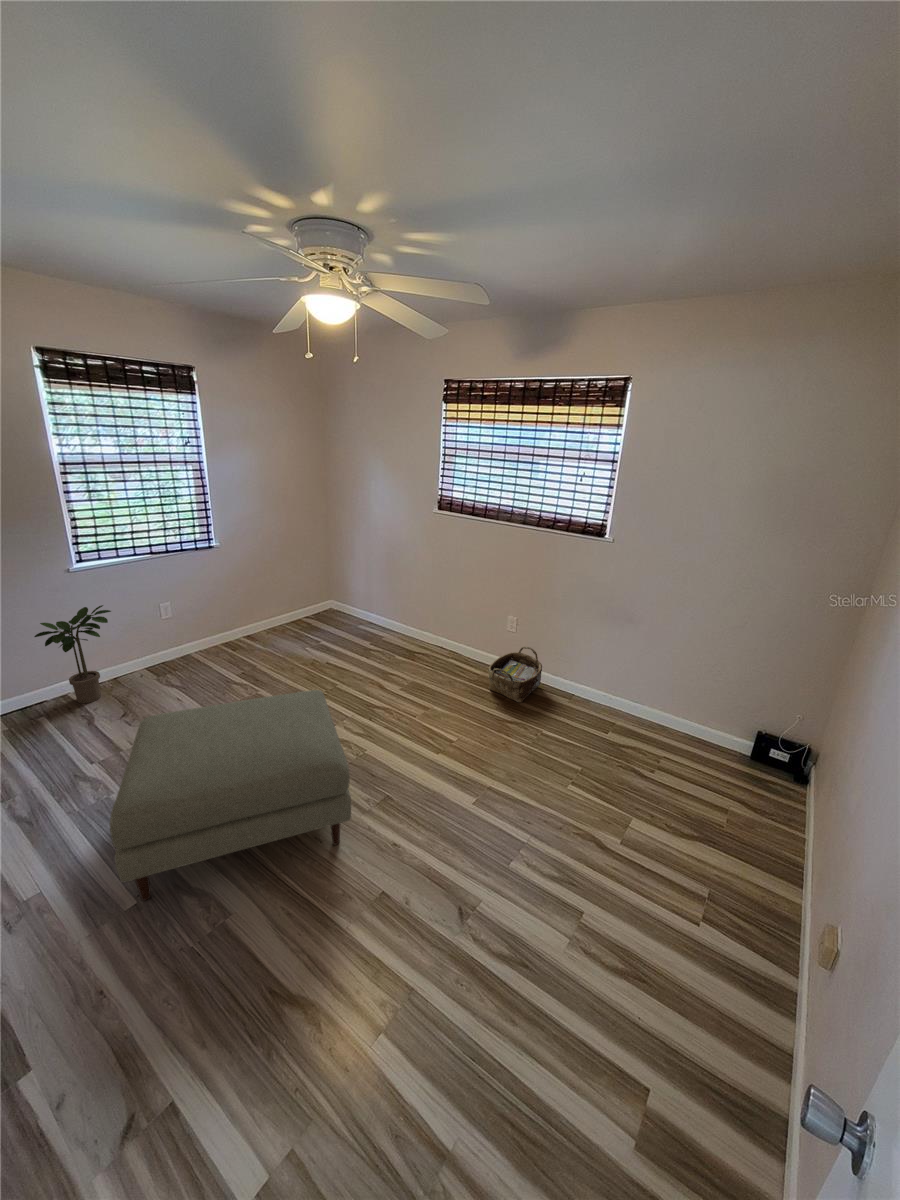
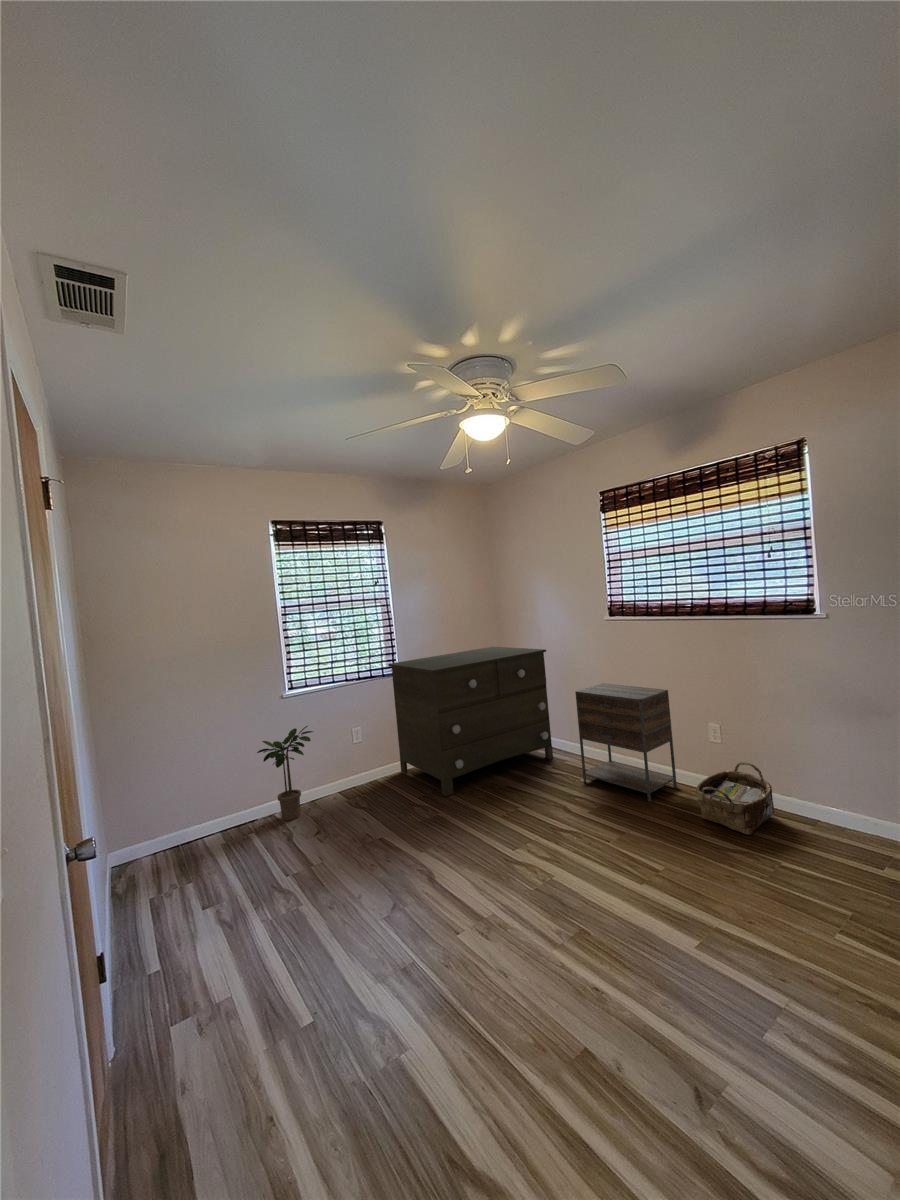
dresser: none [204,522,377,672] -> present [388,647,553,796]
nightstand: none [399,571,480,676] -> present [575,683,677,802]
ottoman: present [109,690,351,901] -> none [300,797,539,1015]

